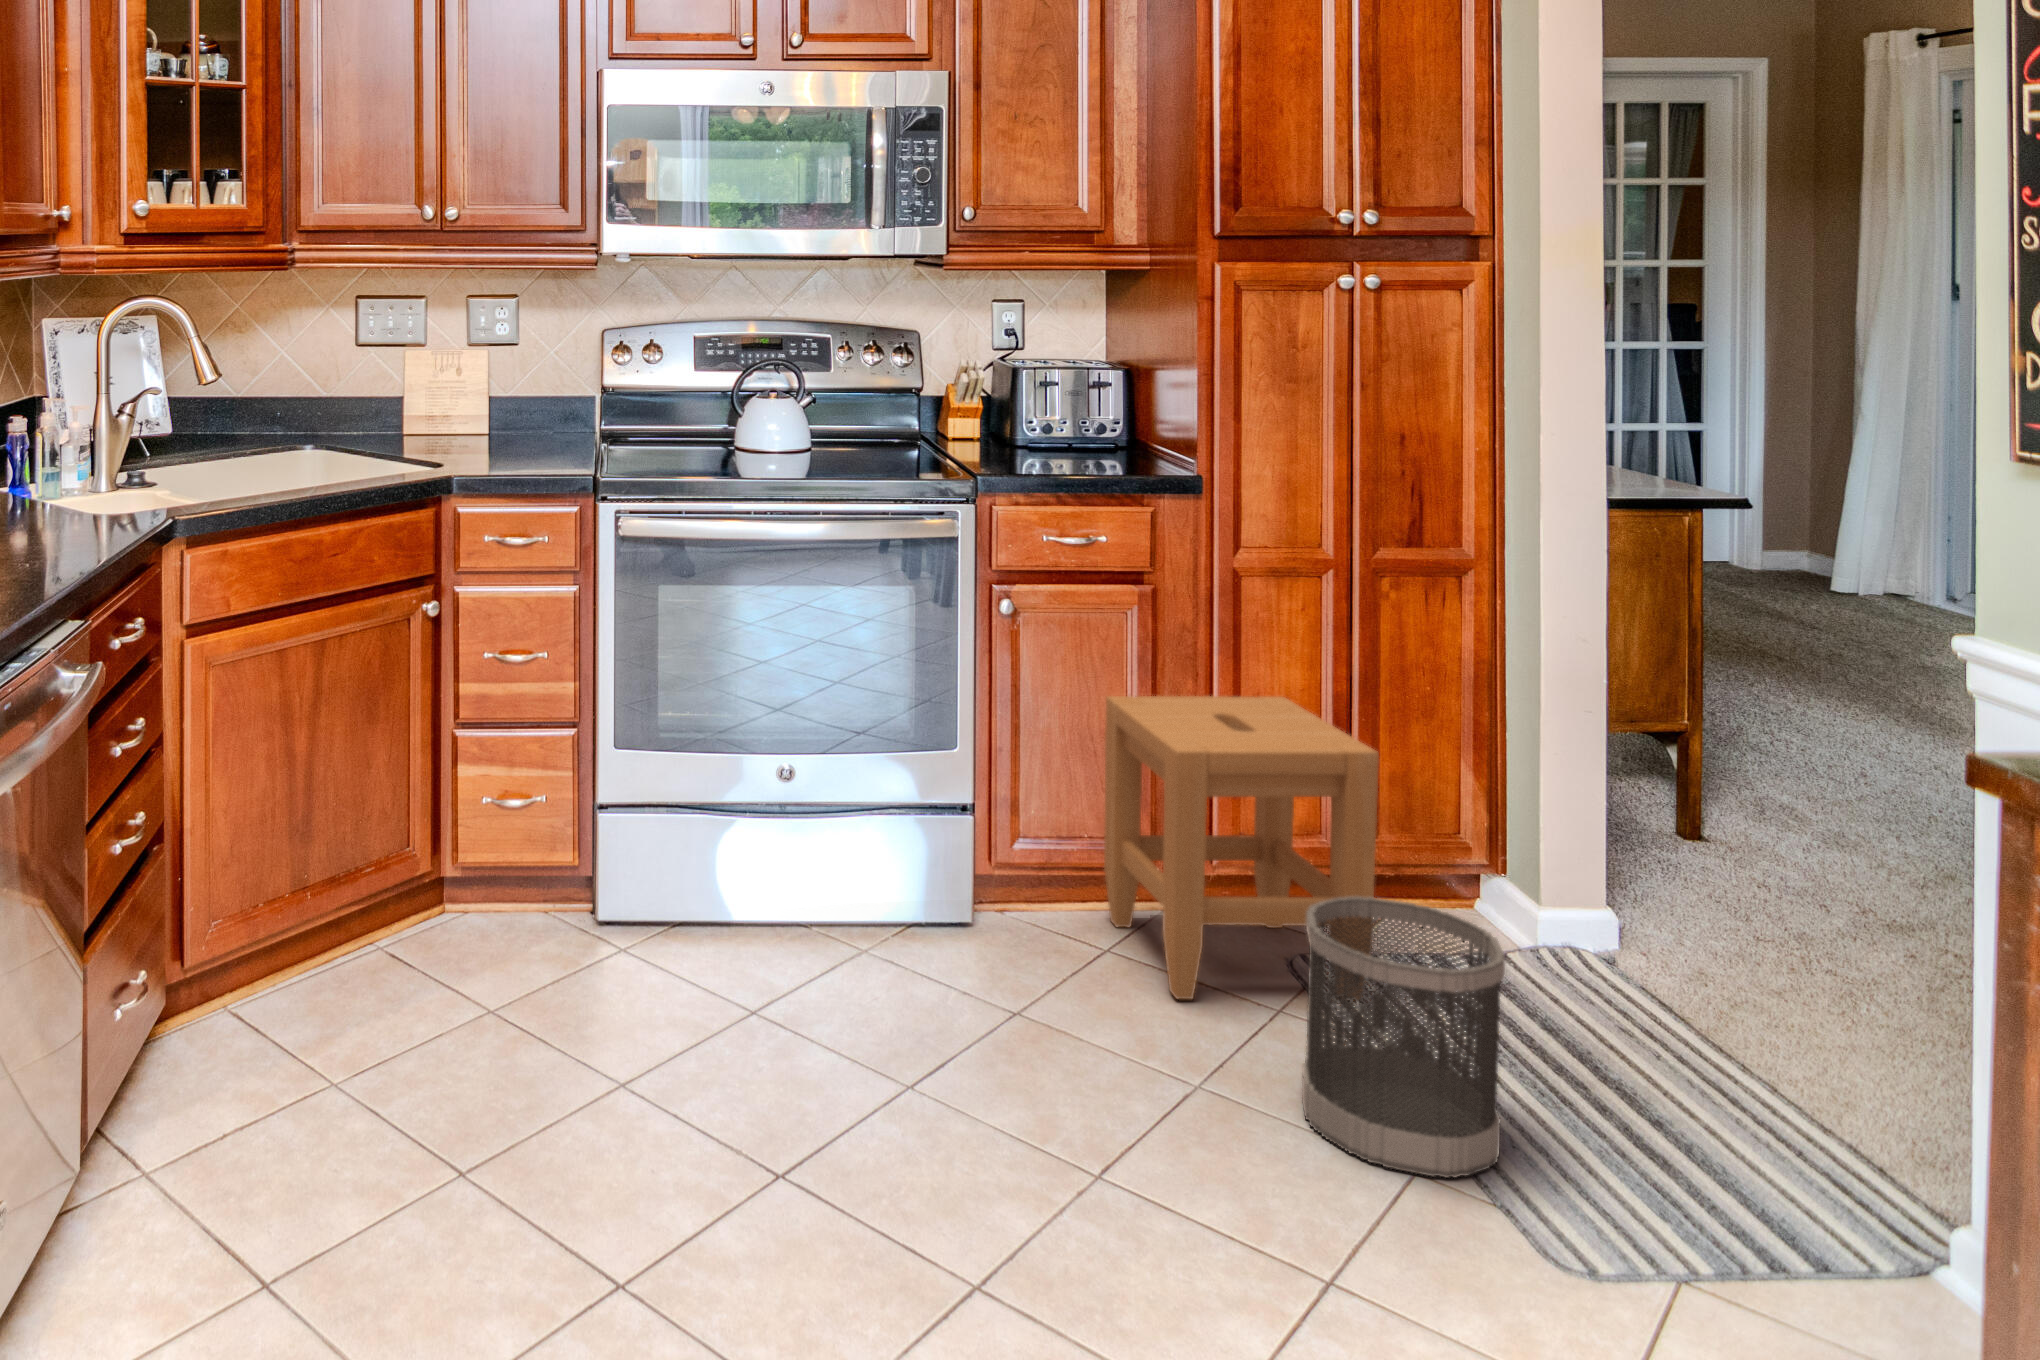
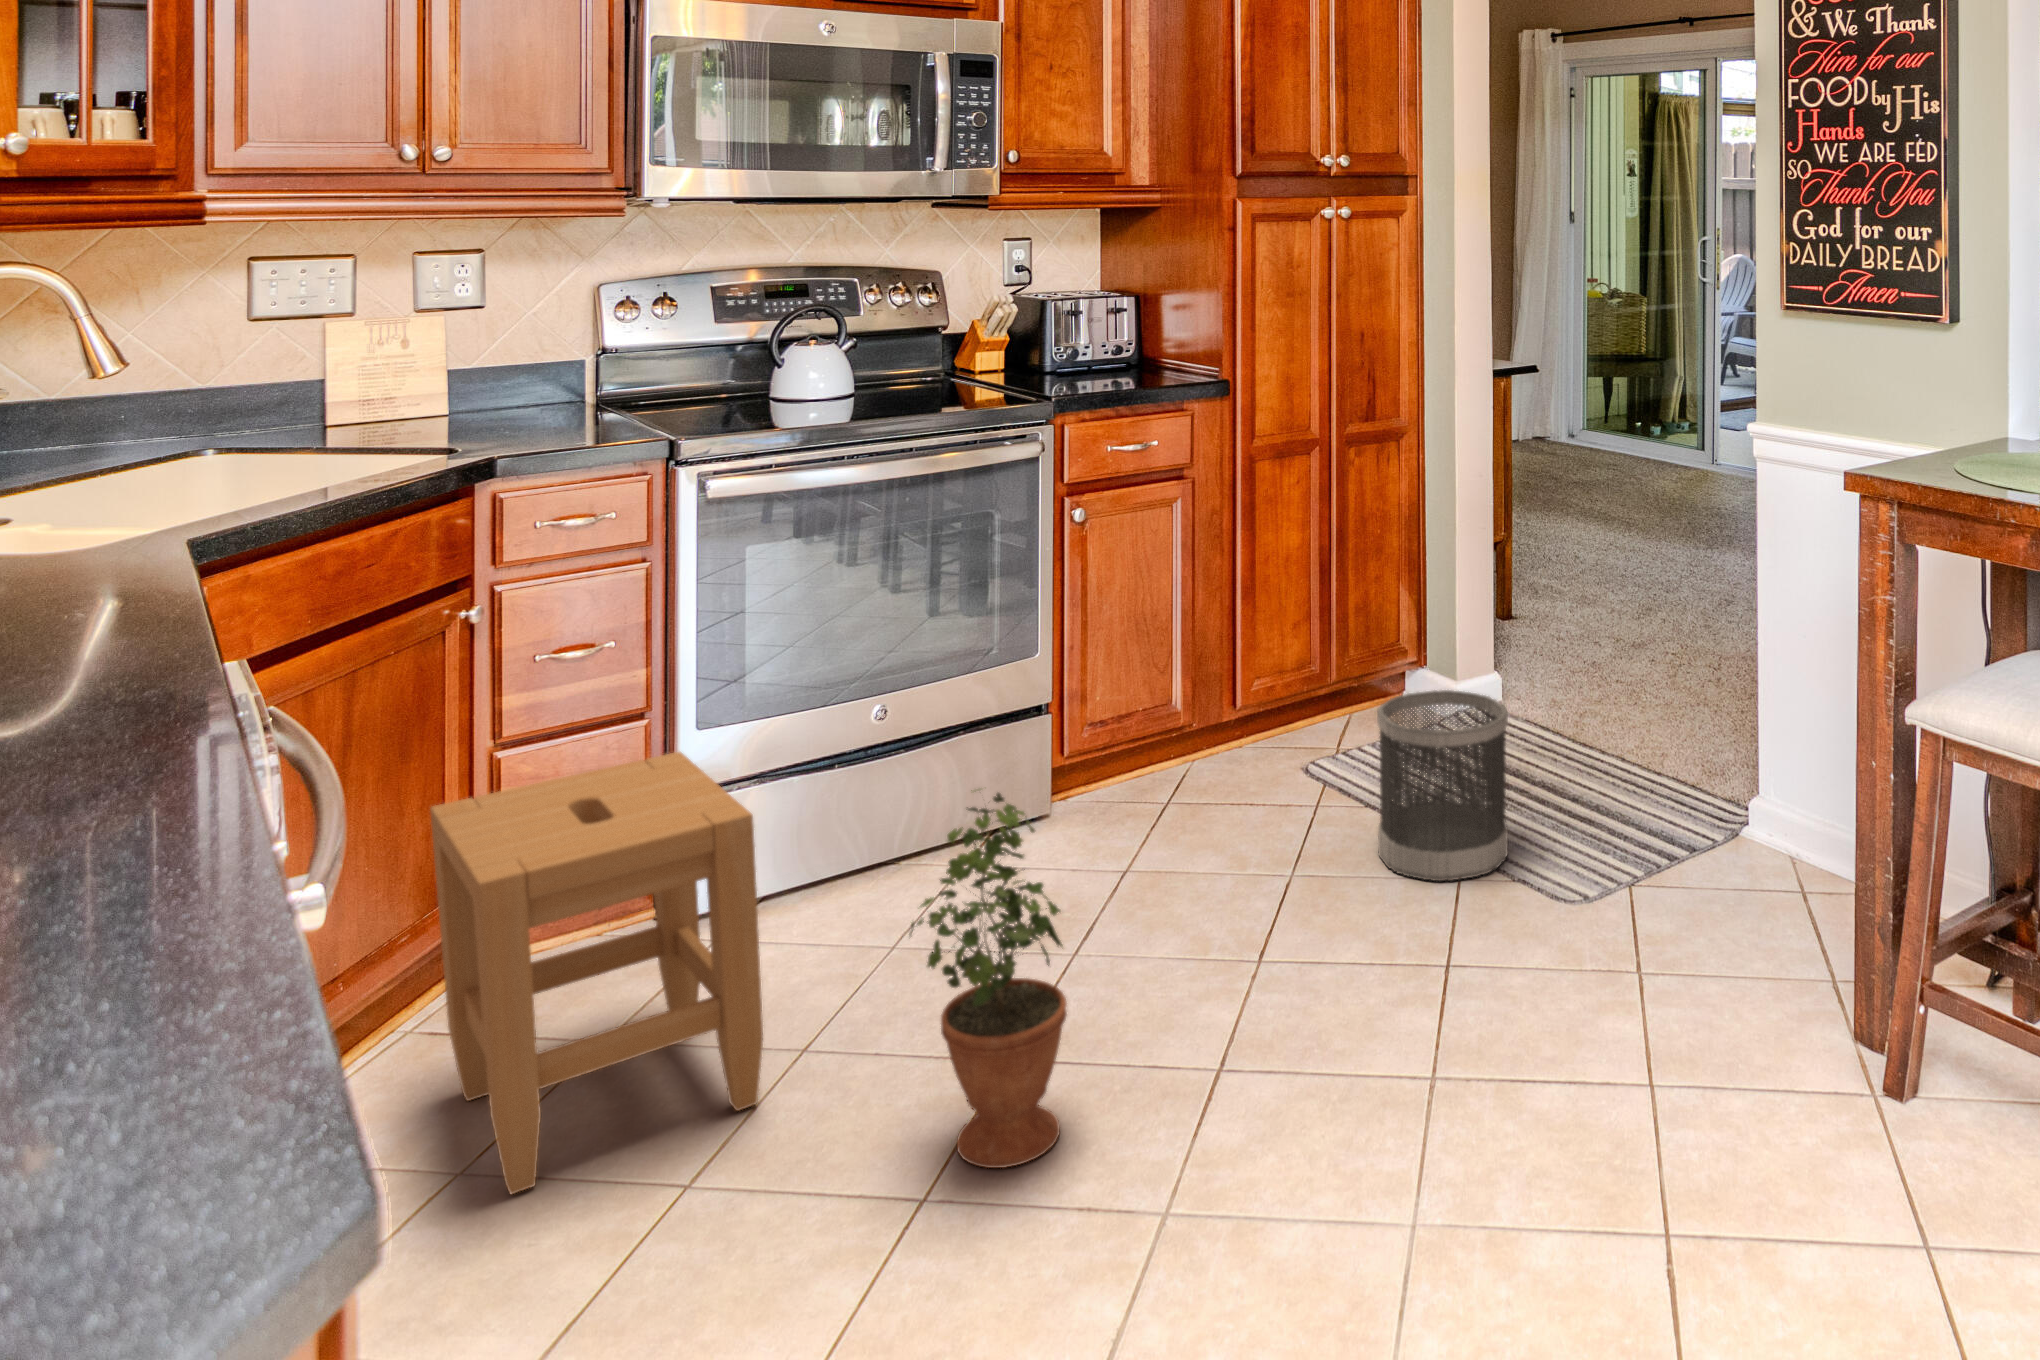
stool: present [1104,696,1379,999] -> present [430,752,763,1194]
potted plant: none [588,866,754,1292] -> present [909,790,1067,1168]

